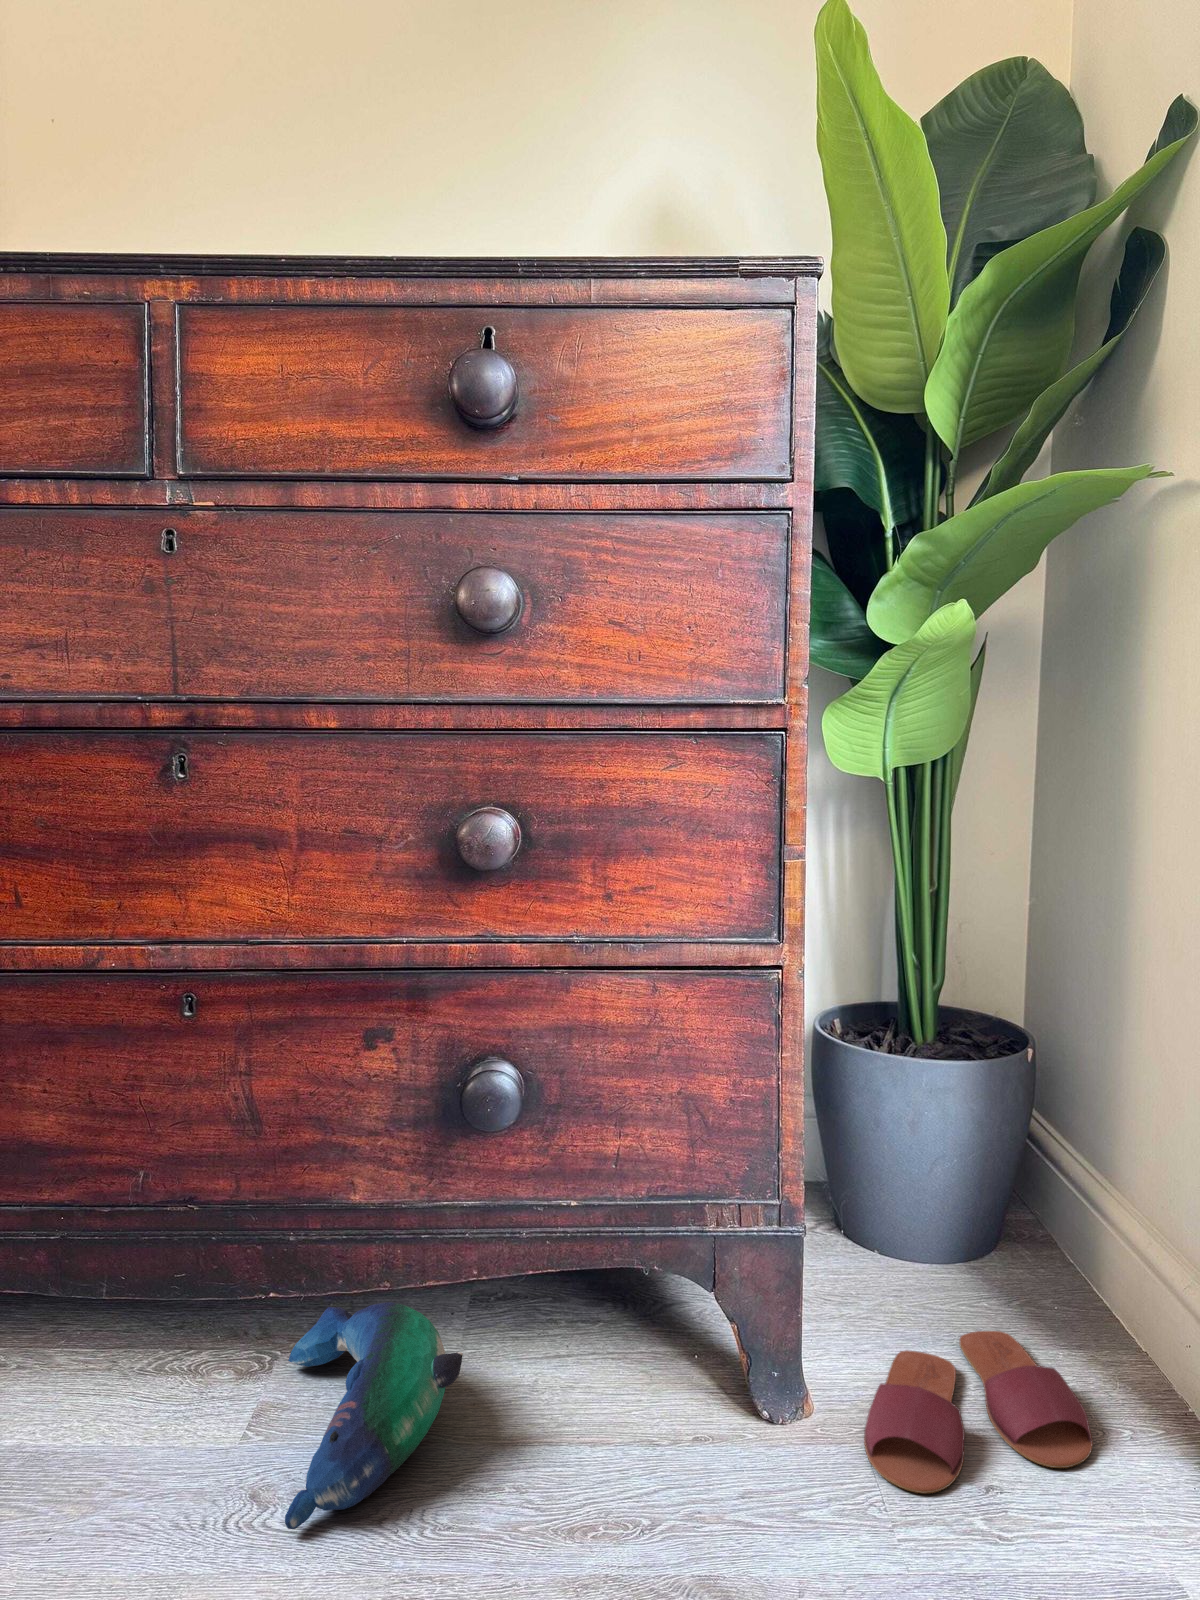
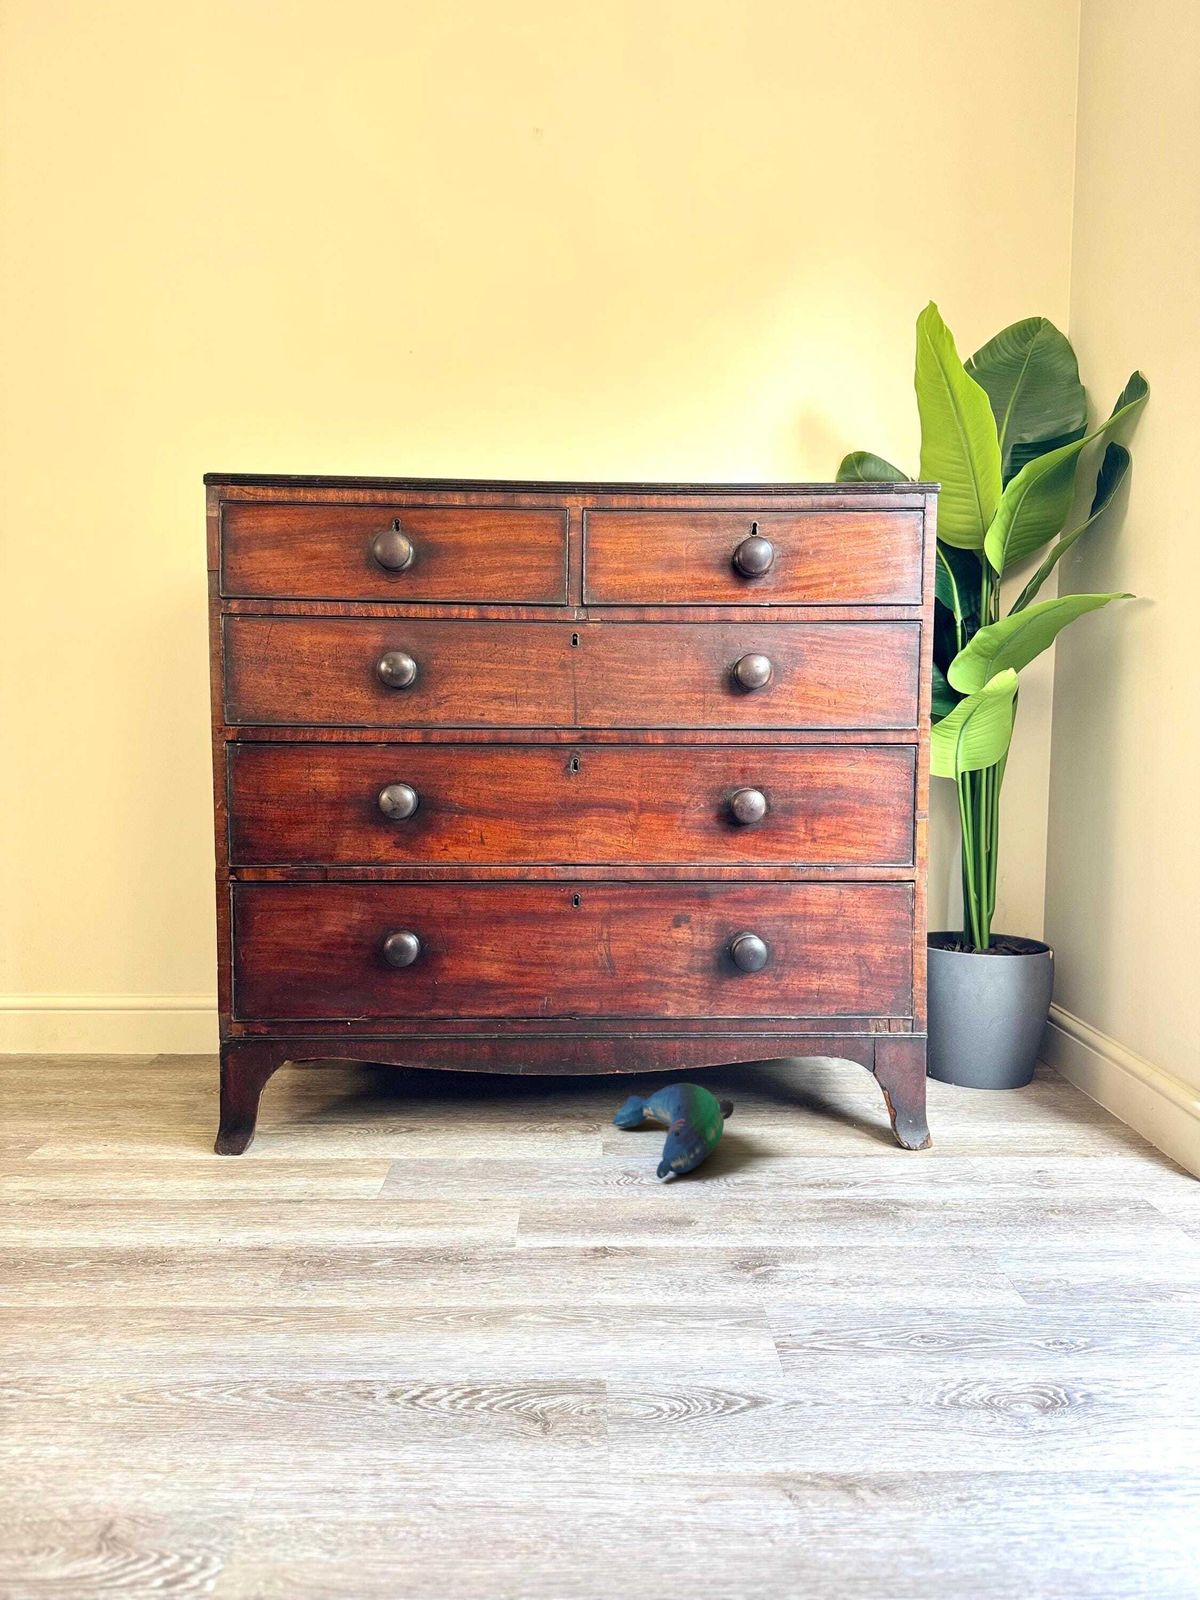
slippers: present [864,1331,1093,1493] -> none [963,1111,1094,1168]

